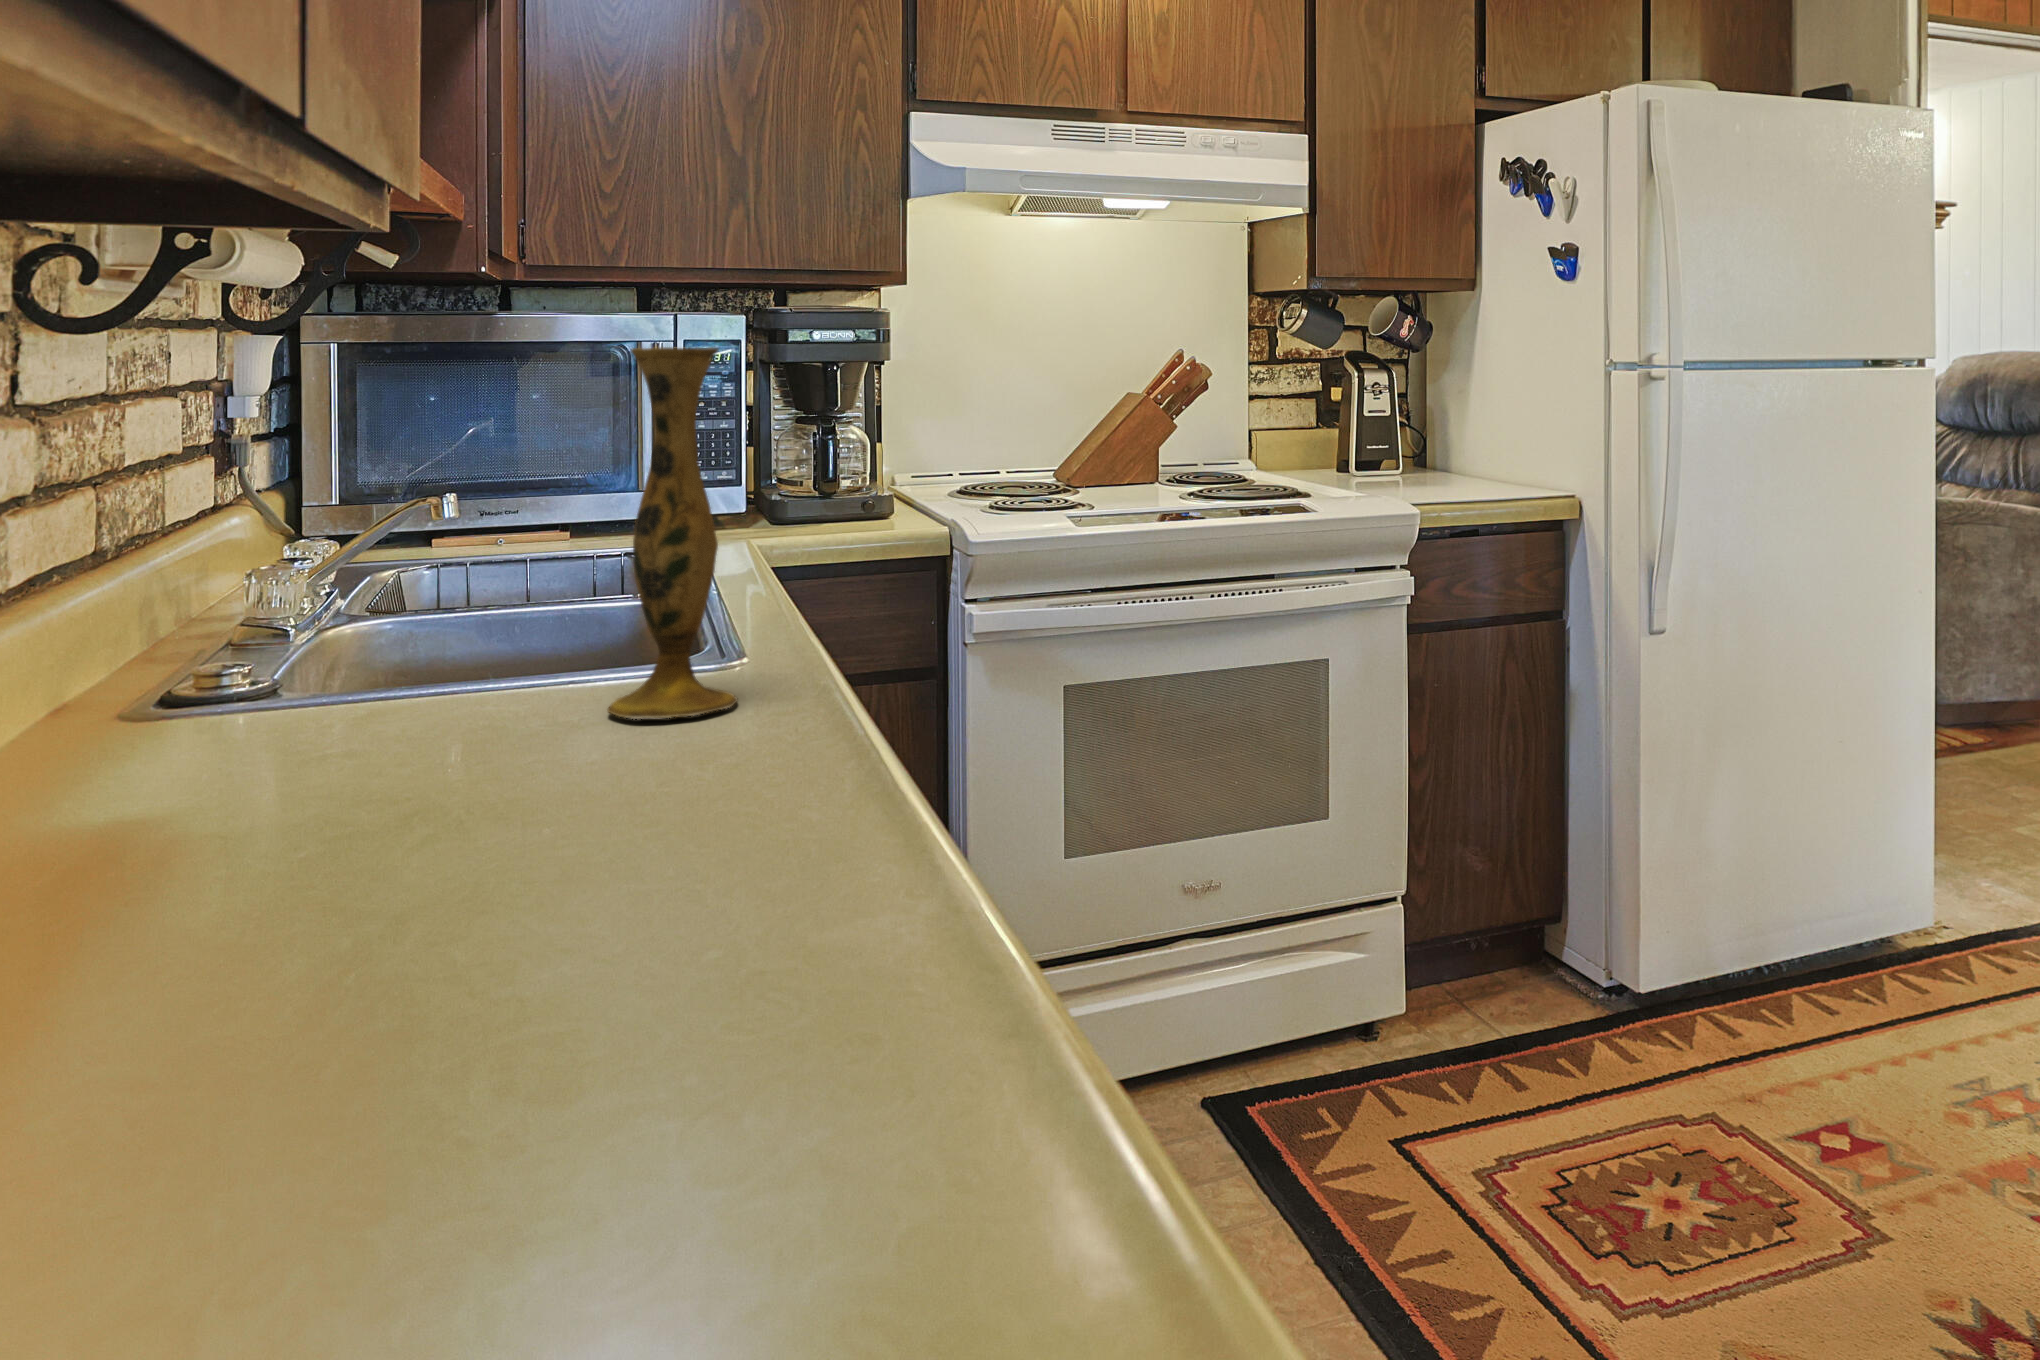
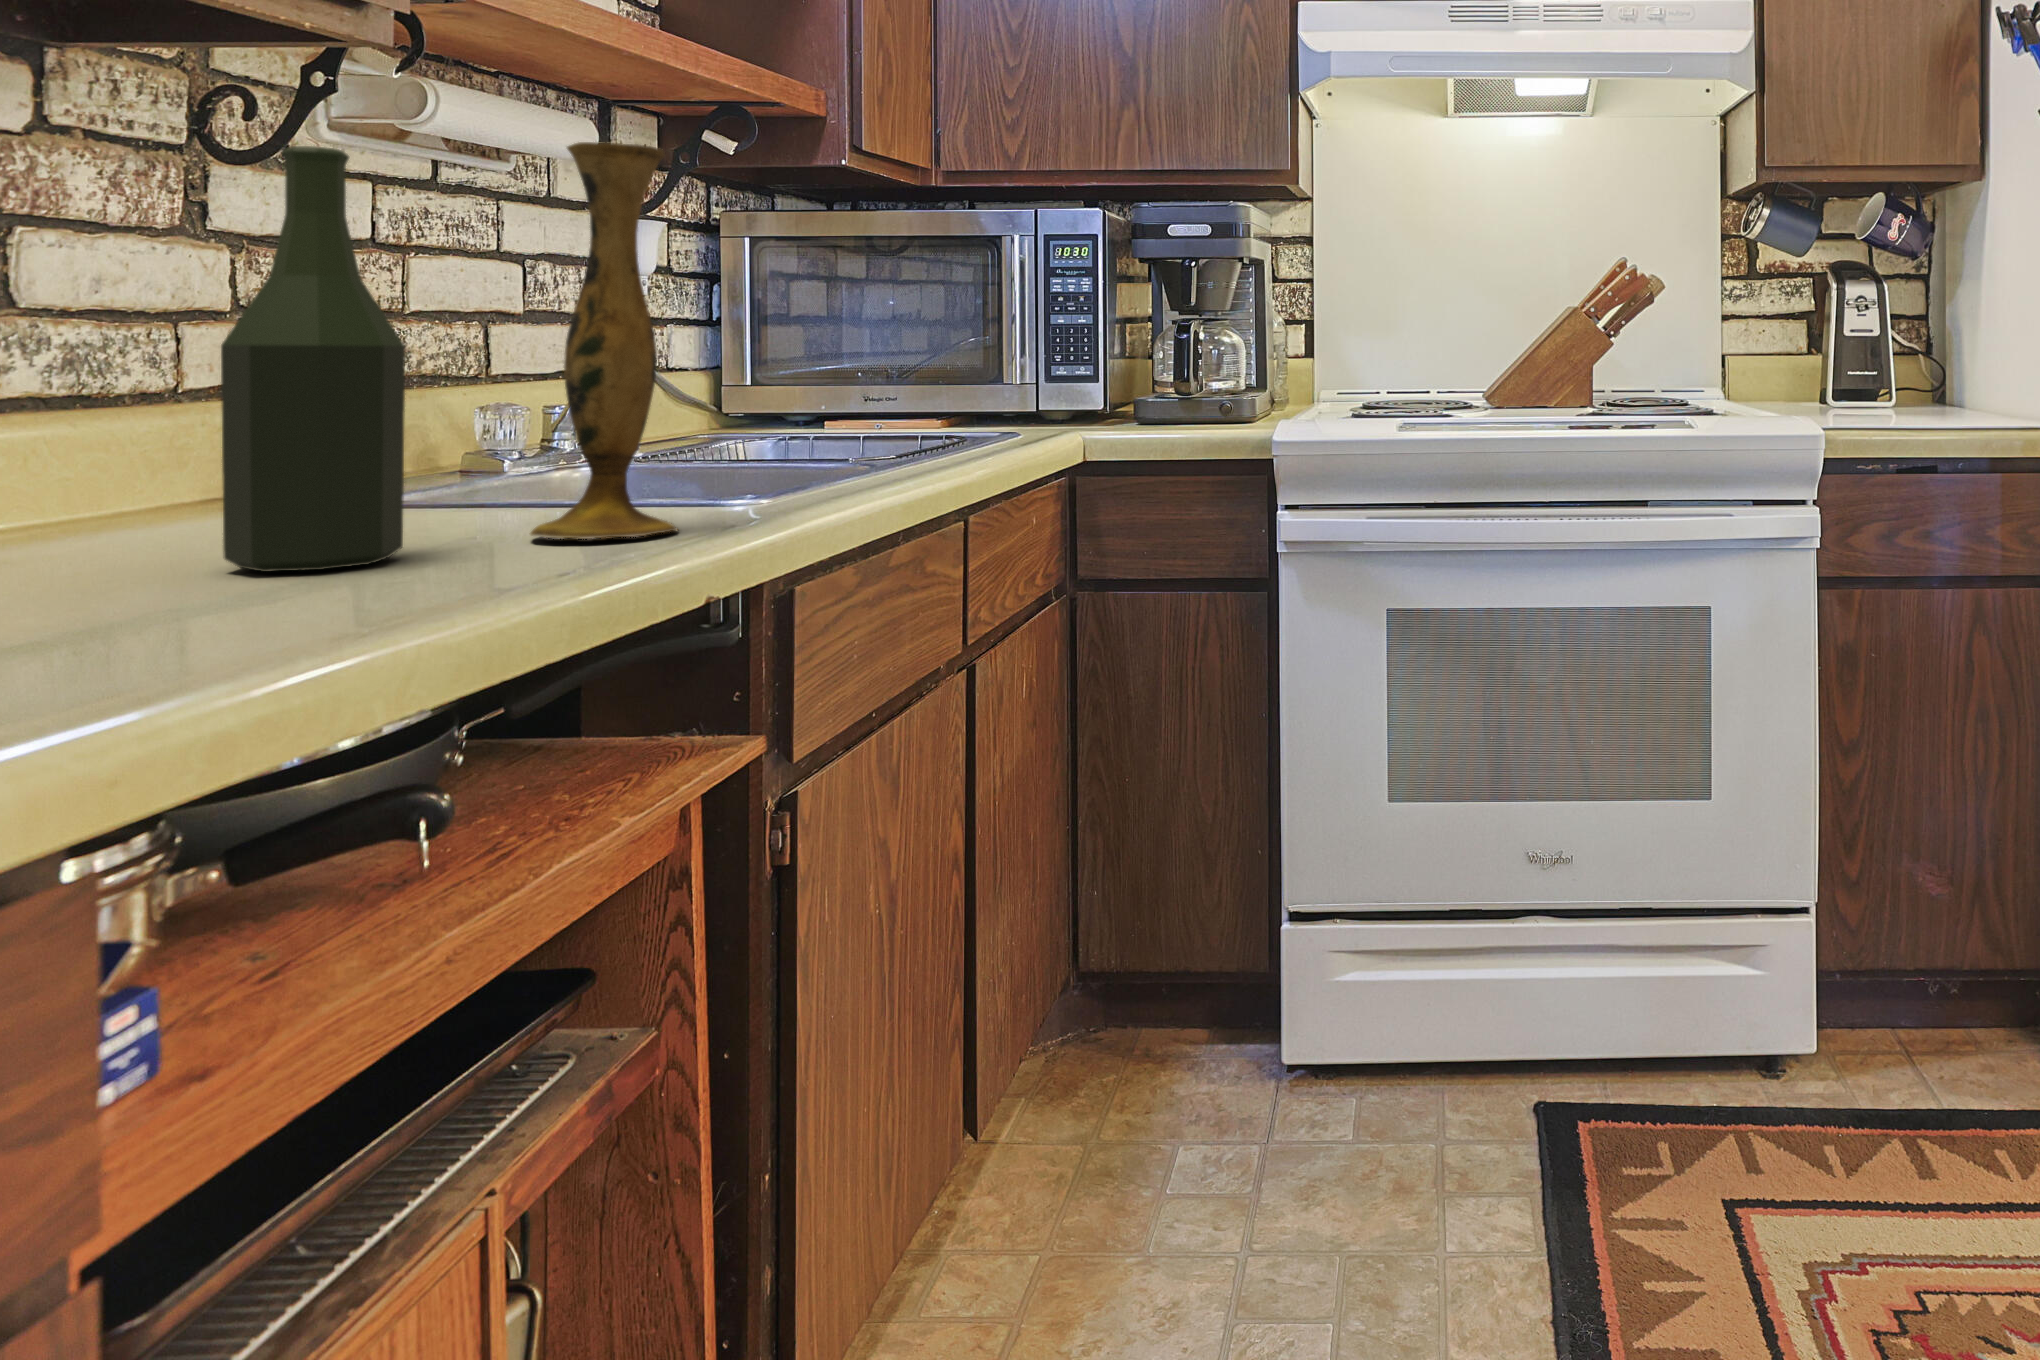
bottle: none [418,376,575,784] -> present [221,146,405,572]

